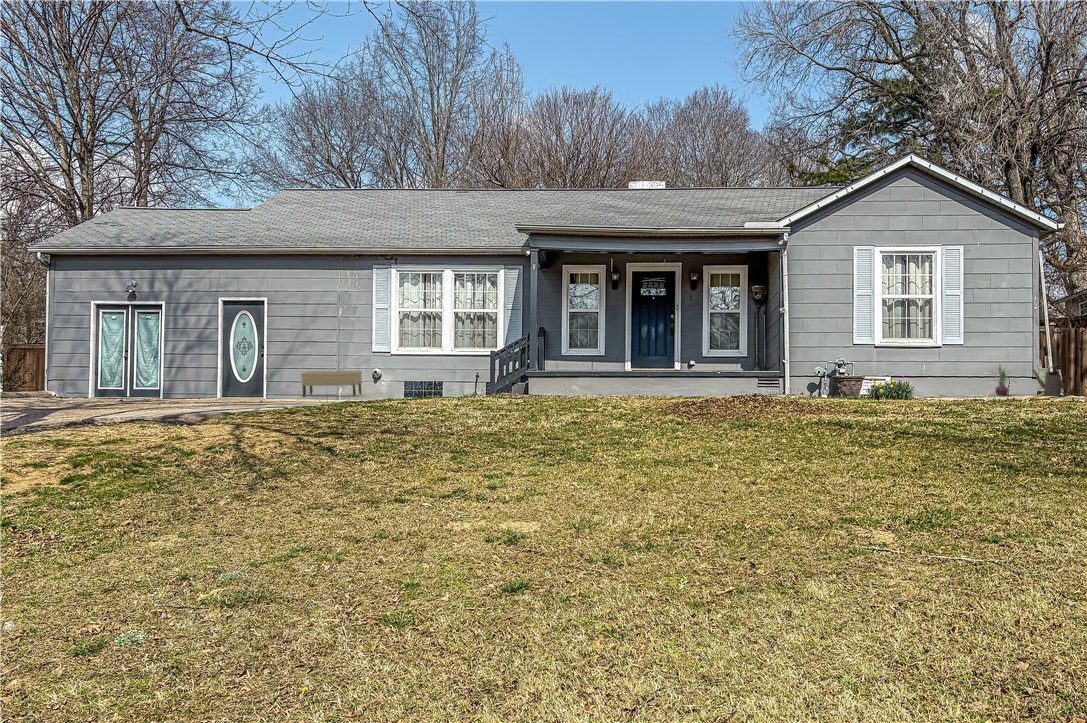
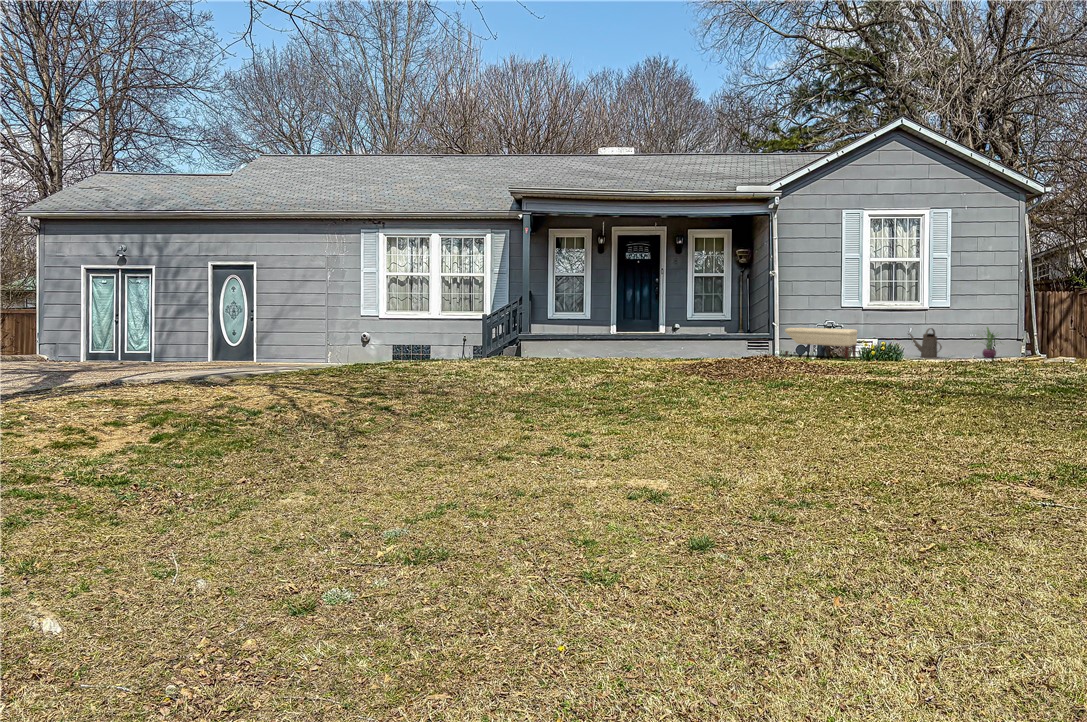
watering can: present [1032,366,1064,397] -> present [908,328,942,358]
bench: present [301,371,362,397] -> present [785,328,858,359]

